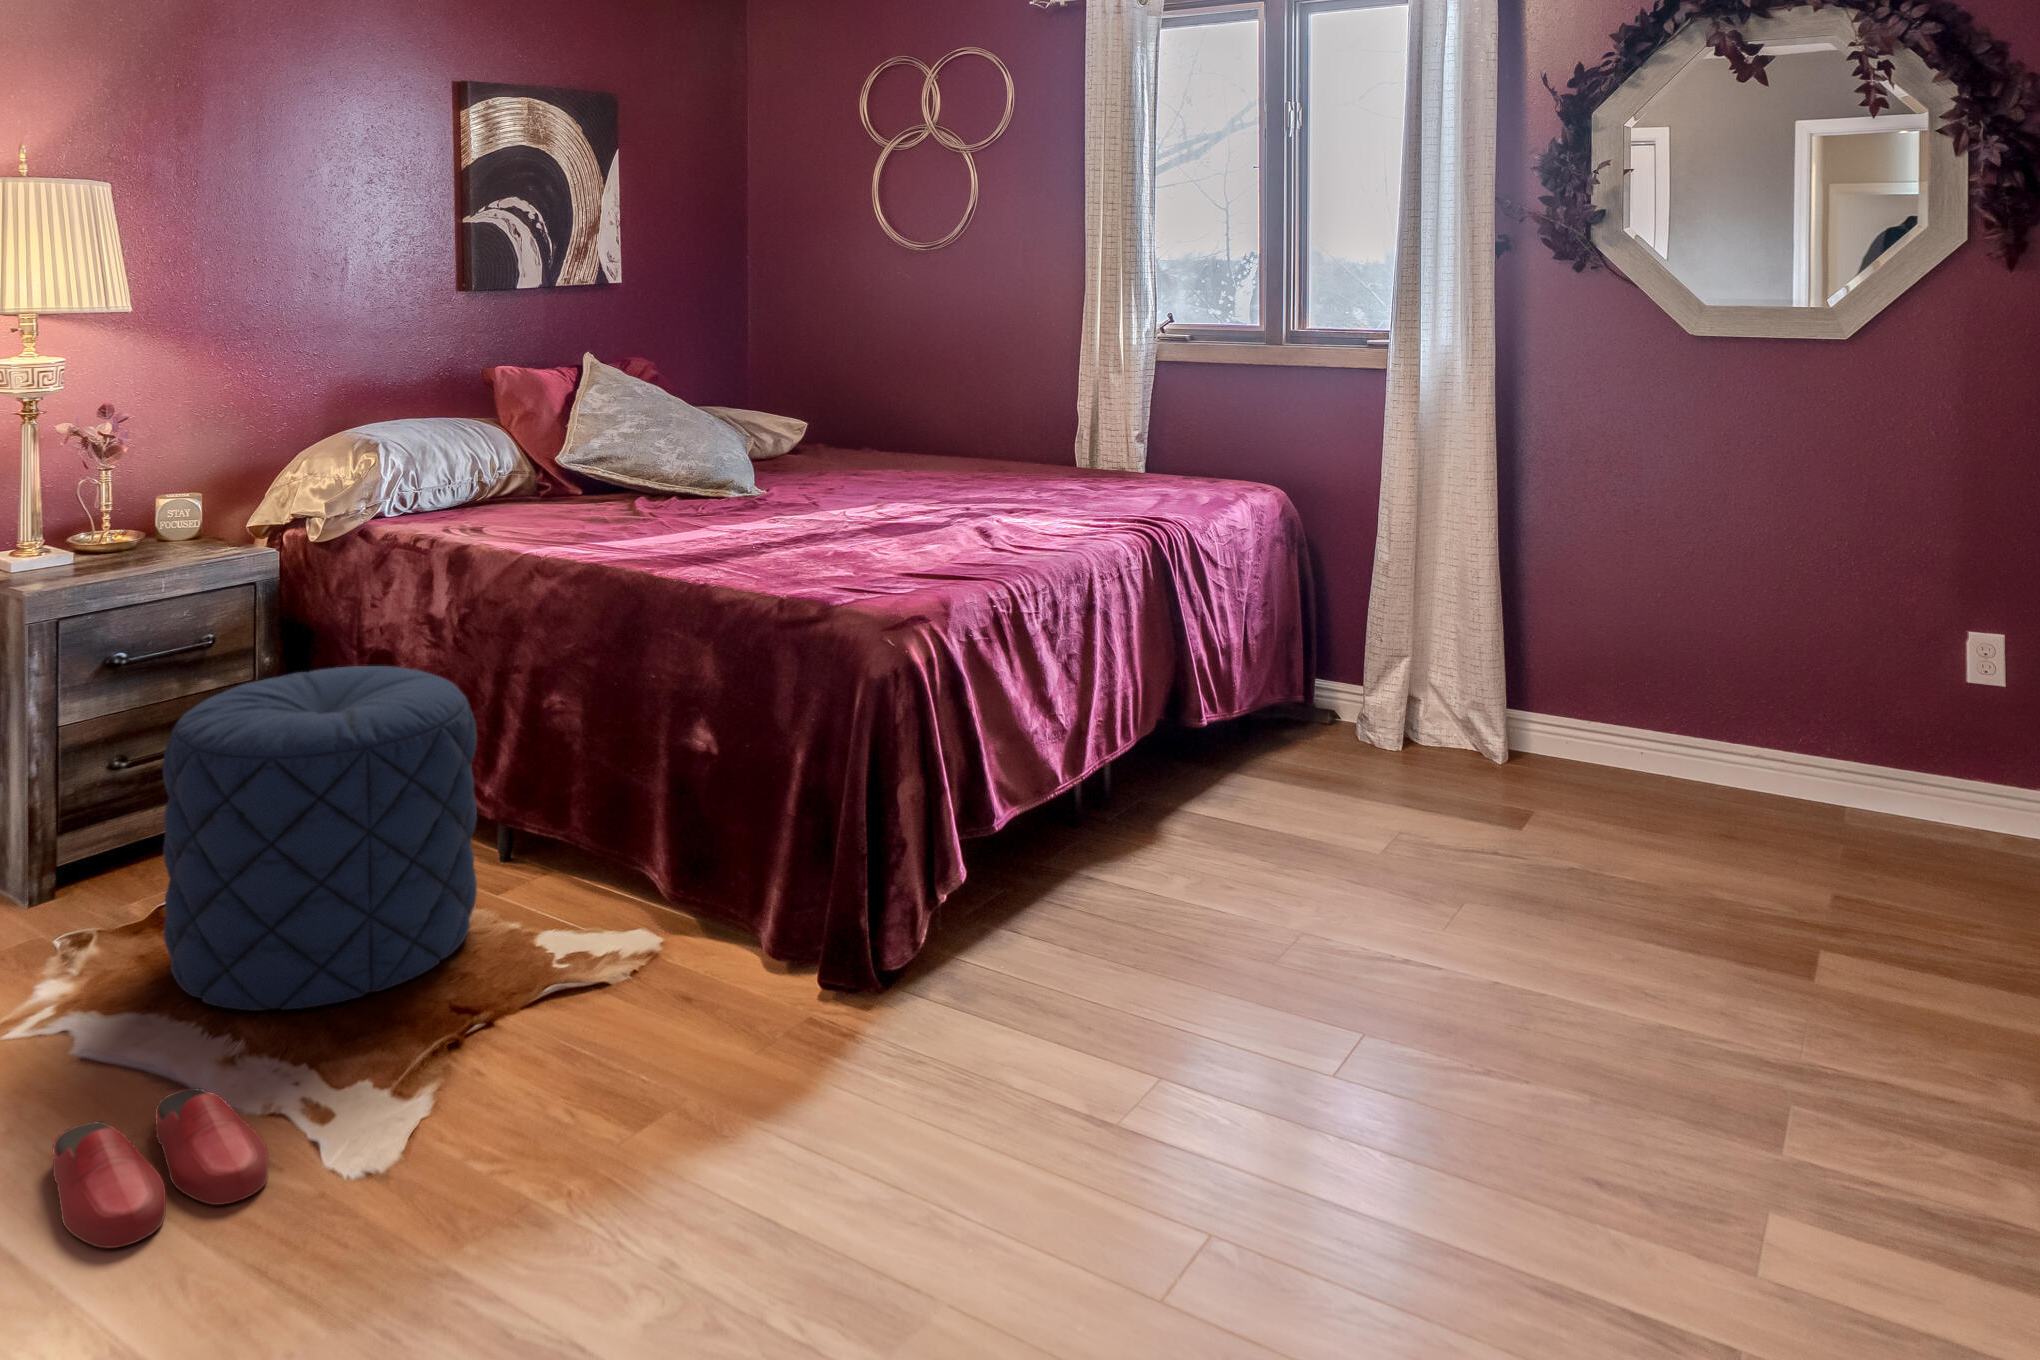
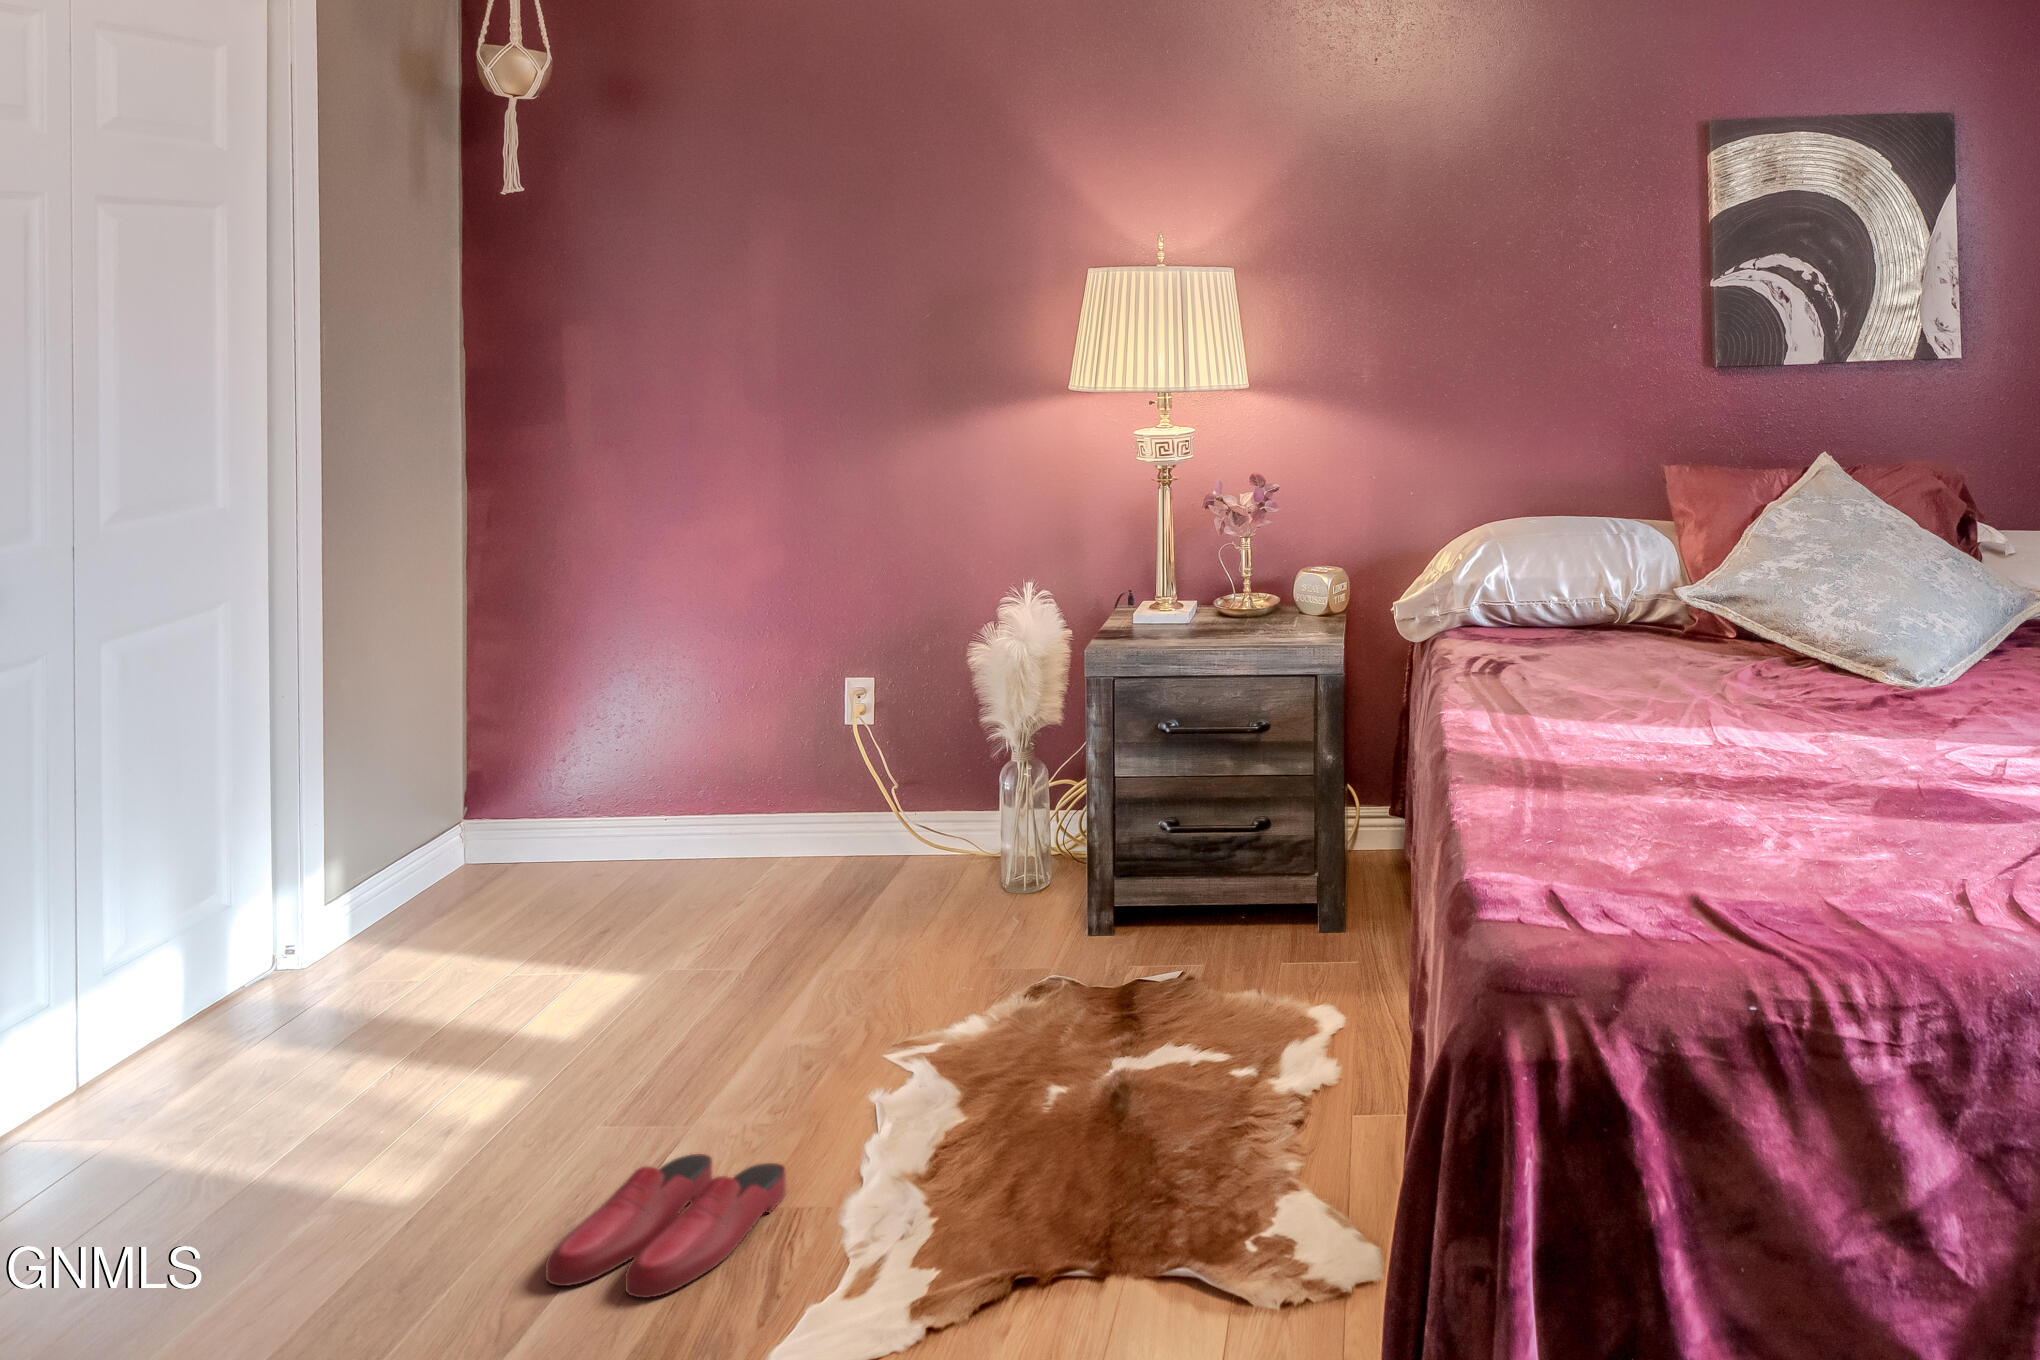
pouf: present [163,666,477,1010] -> none [952,782,1262,1155]

